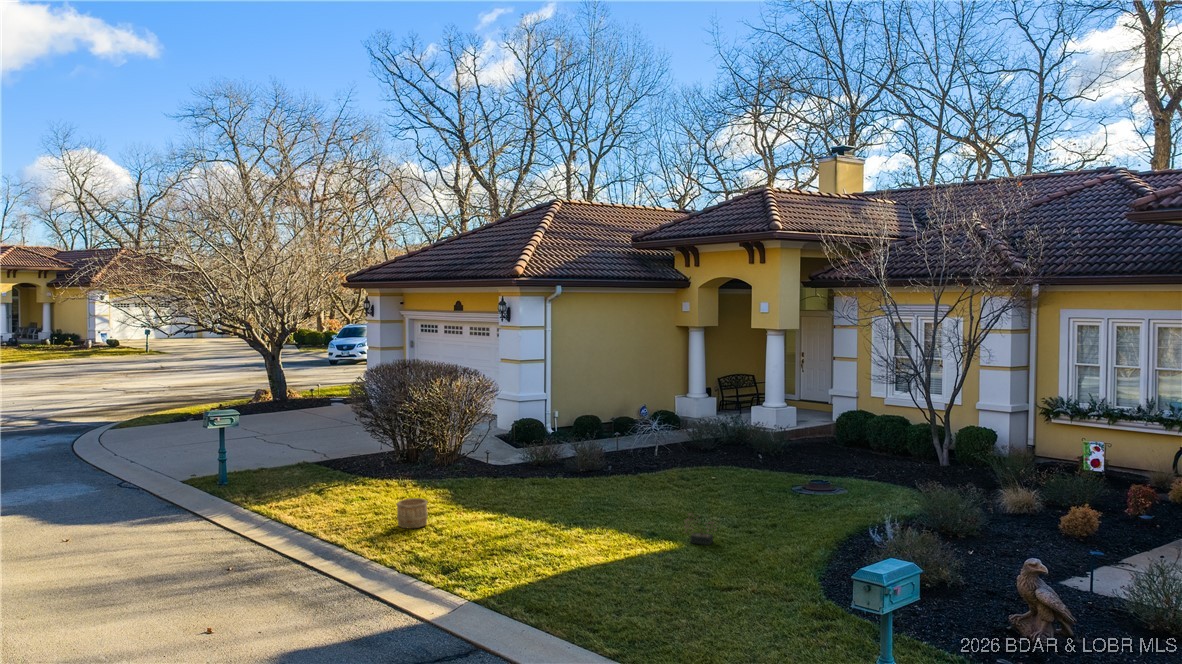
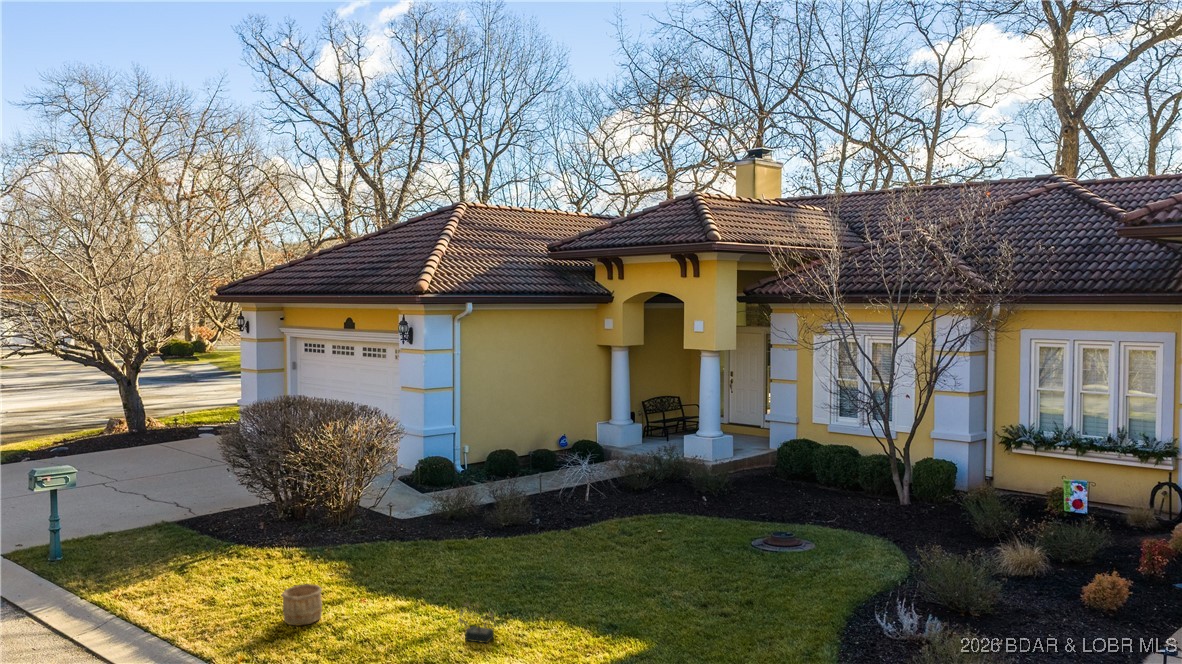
decorative plant: present [685,514,713,545] -> present [459,604,494,643]

